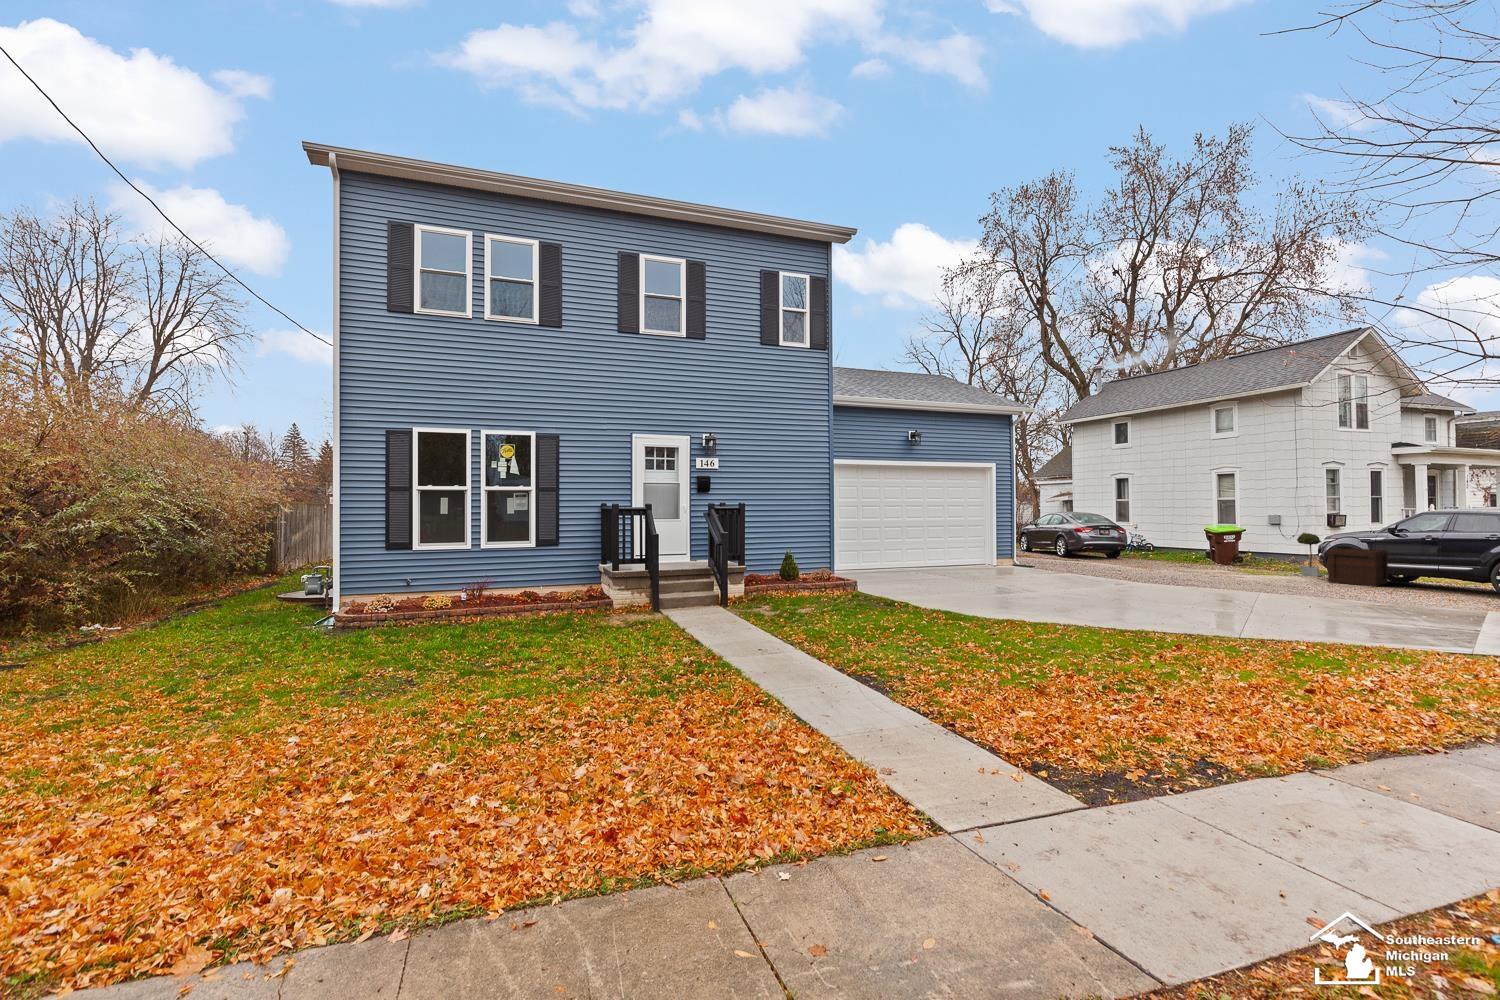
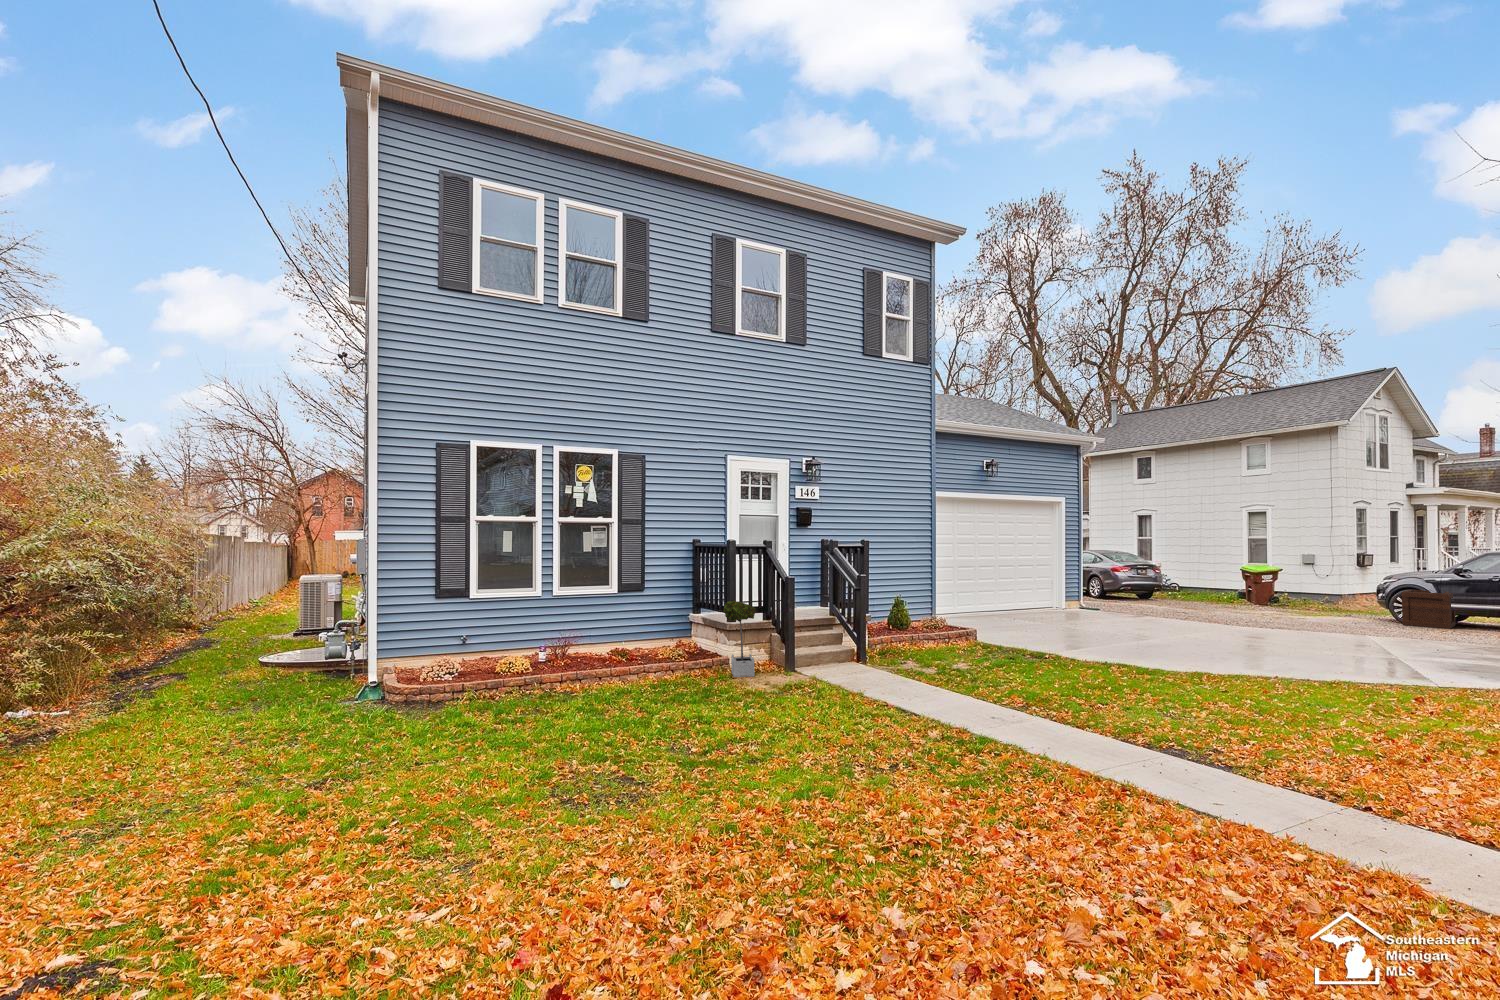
potted tree: present [1297,533,1321,577] -> present [723,600,755,677]

